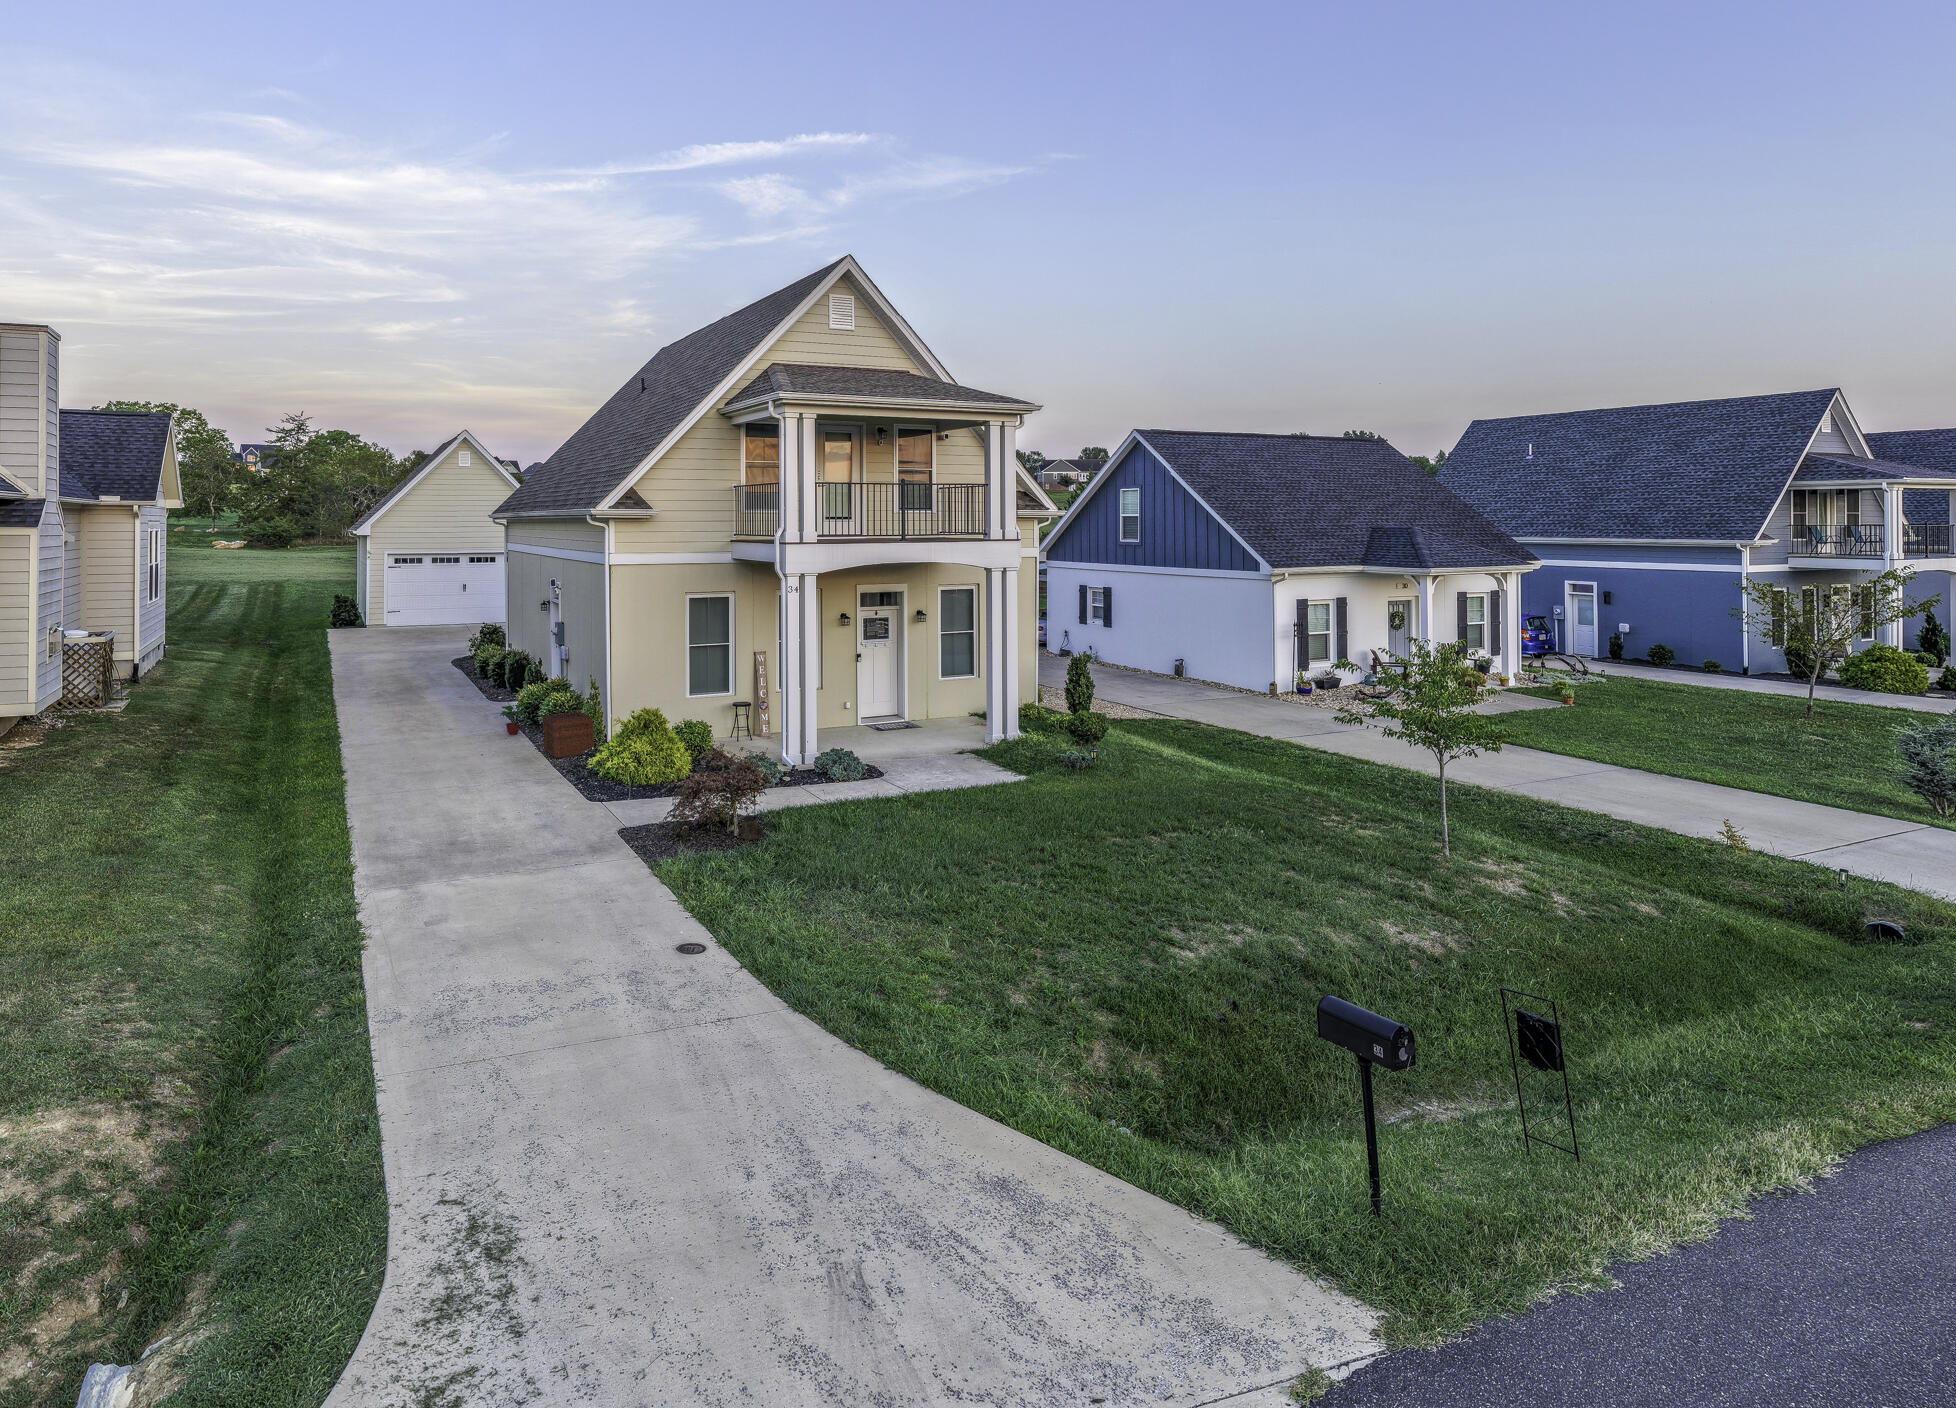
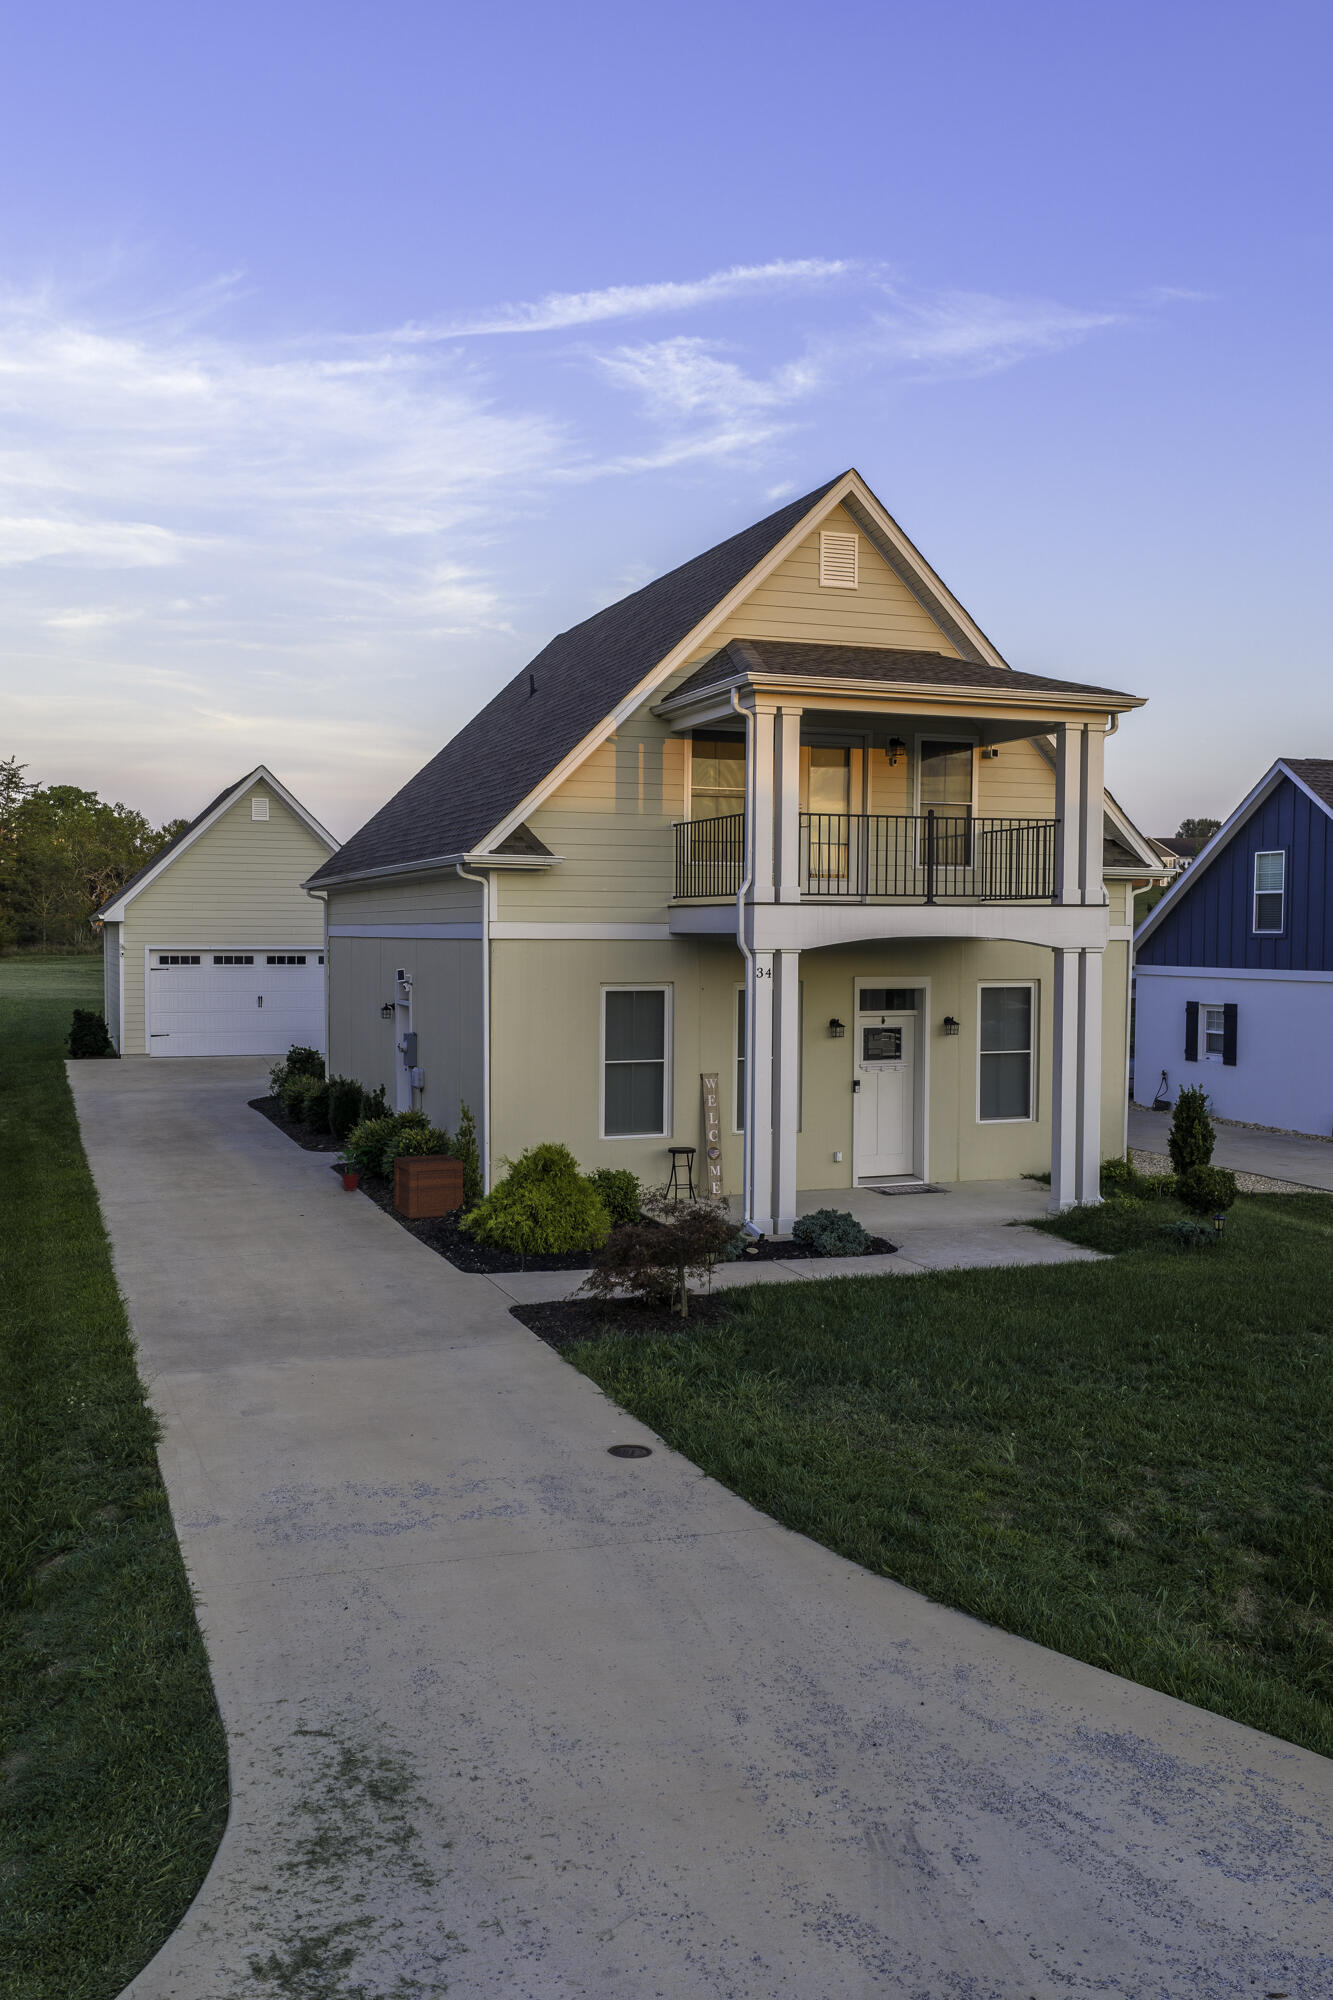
watering can: present [737,814,777,840] -> none [678,1289,742,1327]

